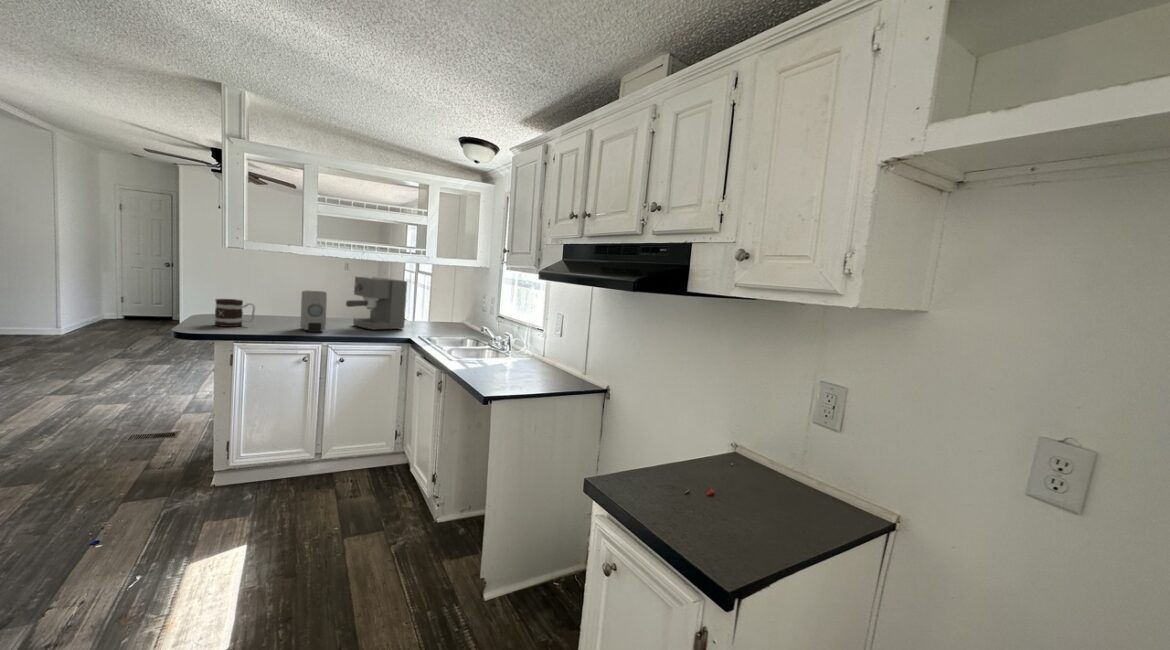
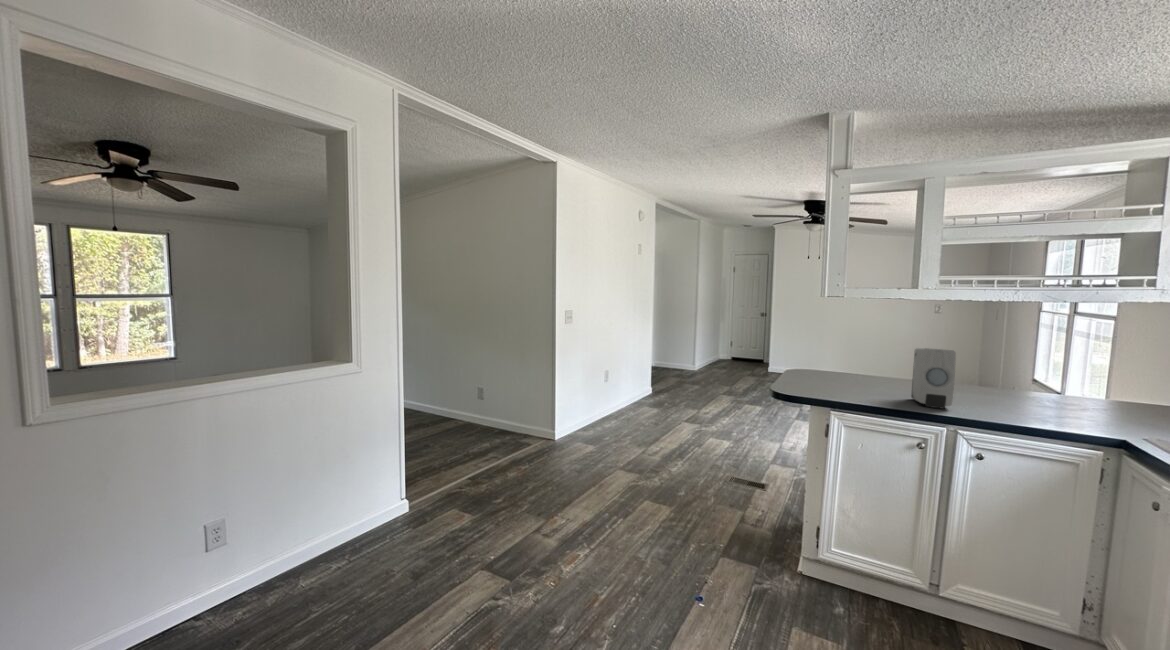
coffee maker: present [346,277,407,330] -> none [984,327,1110,418]
mug: present [215,299,255,327] -> none [809,355,854,389]

